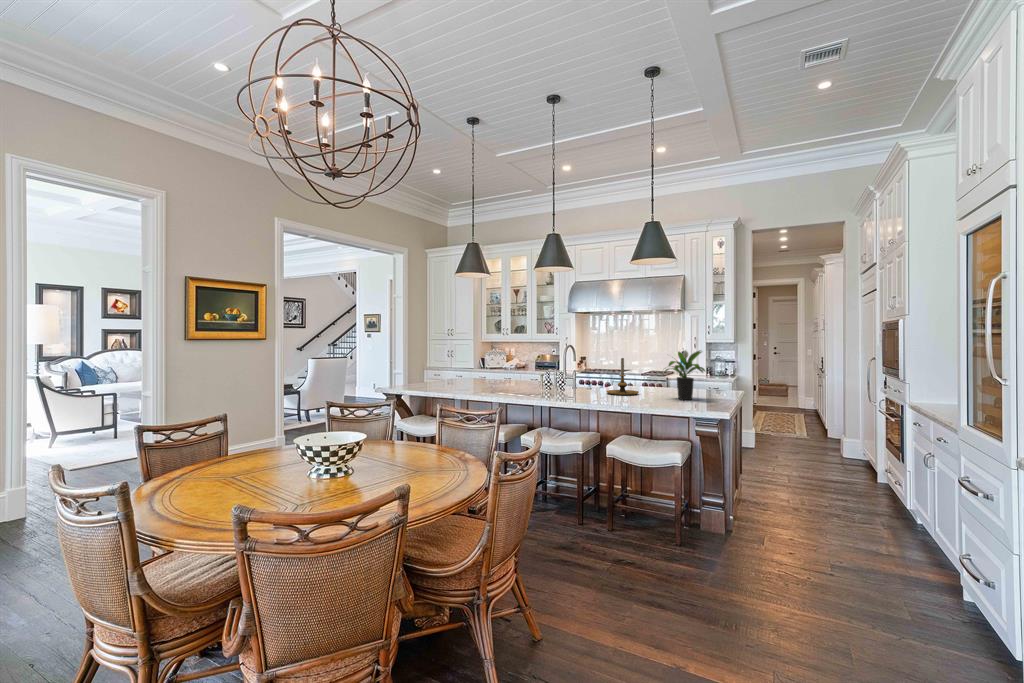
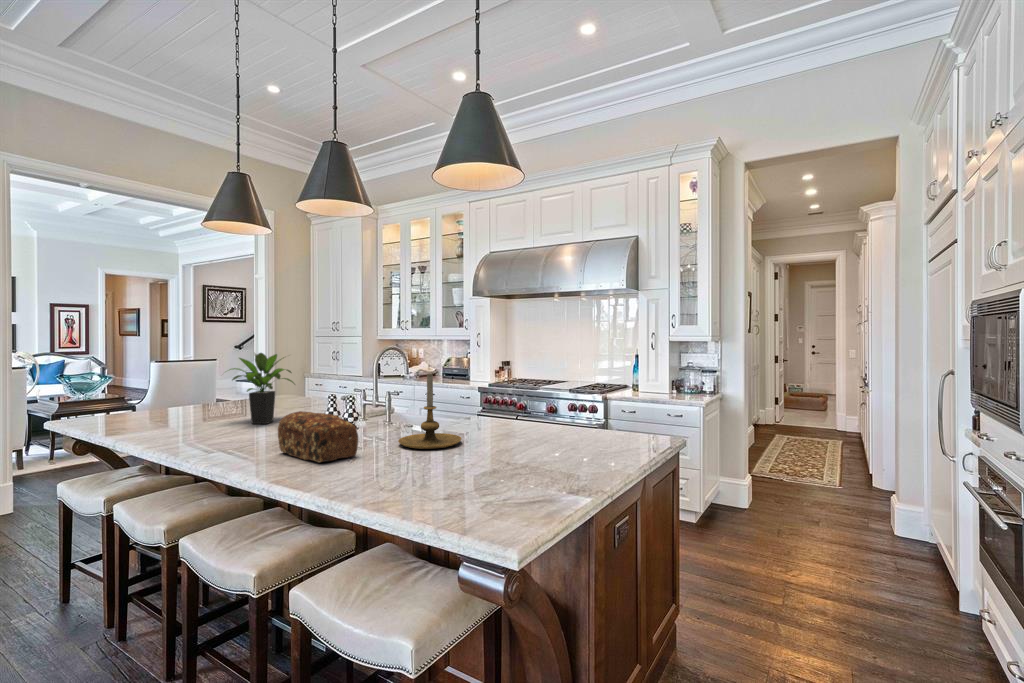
potted plant: present [665,350,705,400] -> present [230,353,294,424]
bread loaf: none [559,376,602,398] -> present [278,411,358,462]

